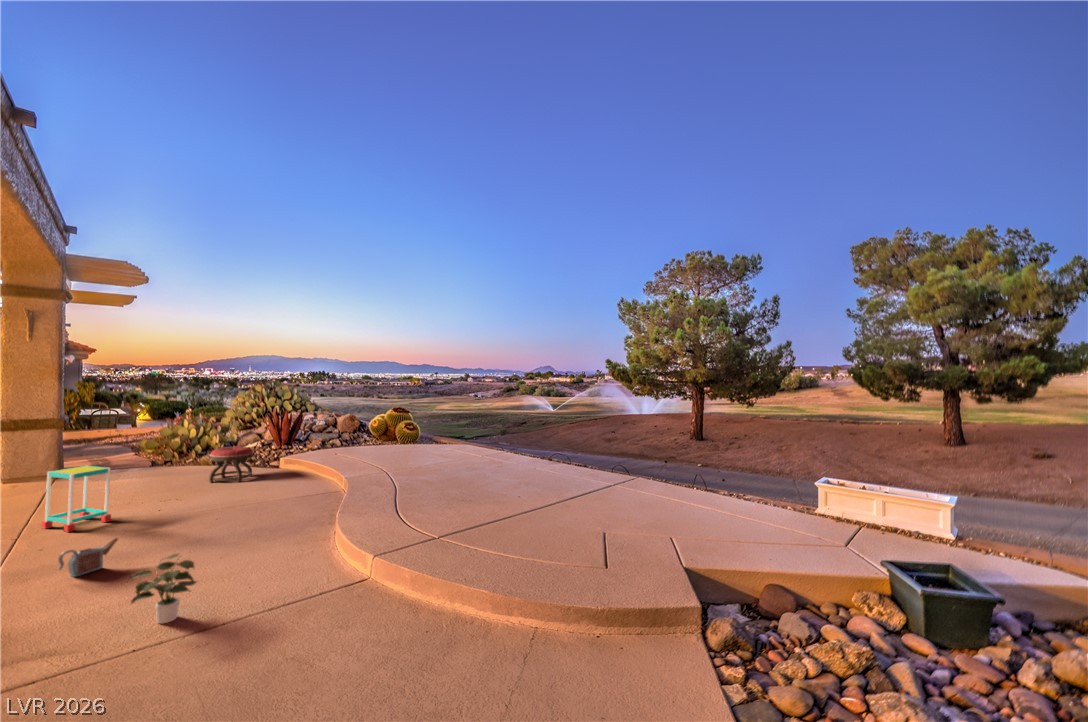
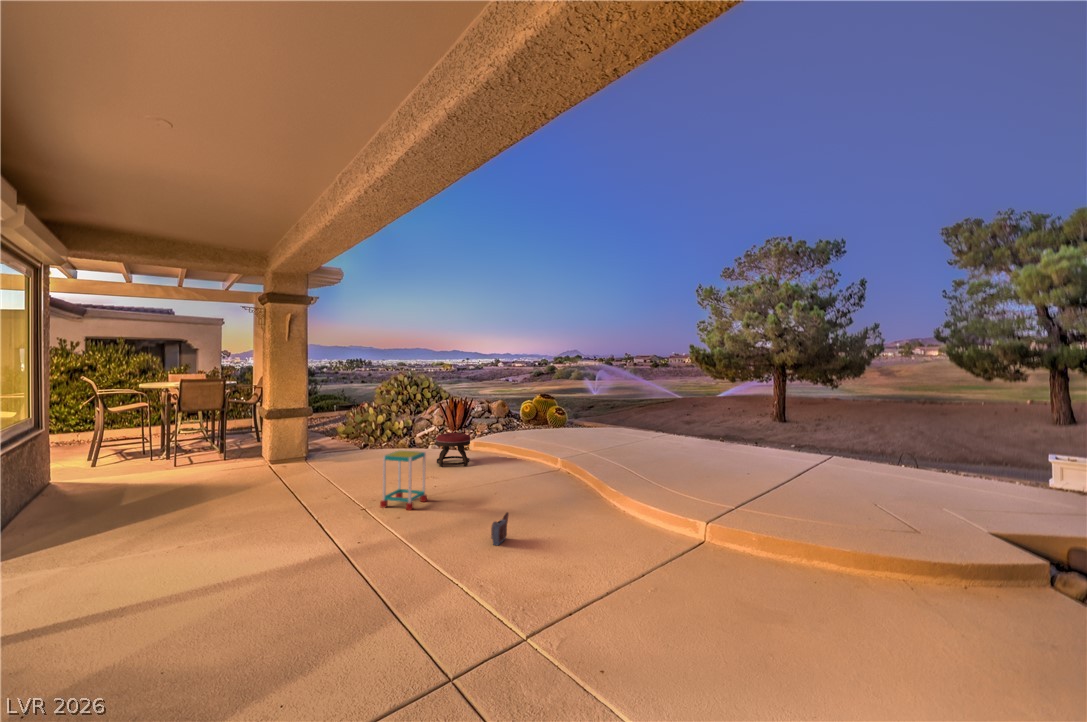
potted plant: present [130,554,196,624] -> none [624,521,665,579]

